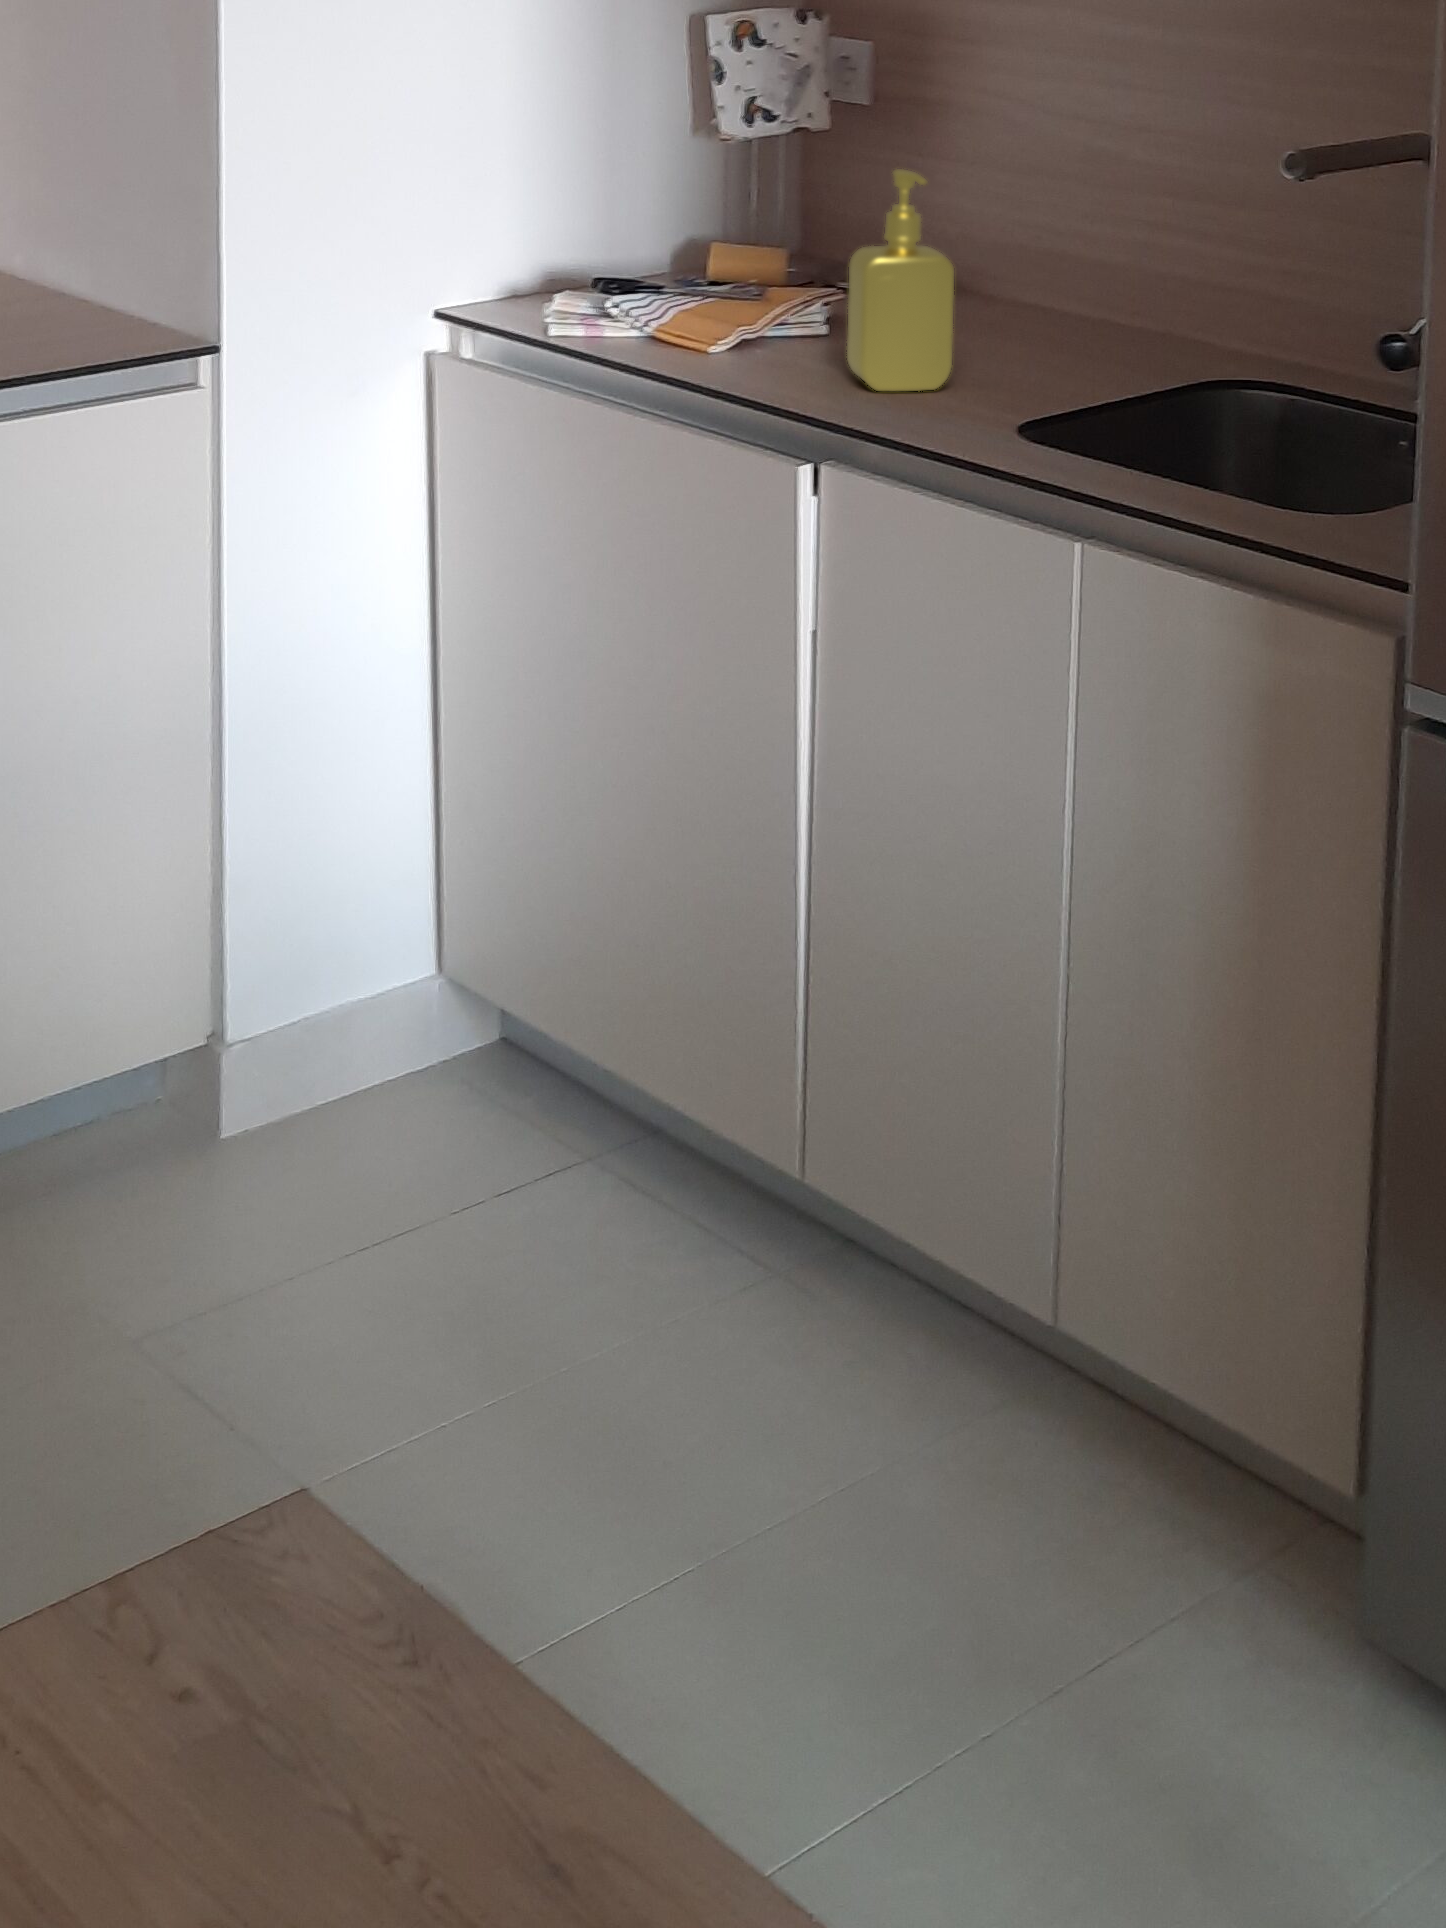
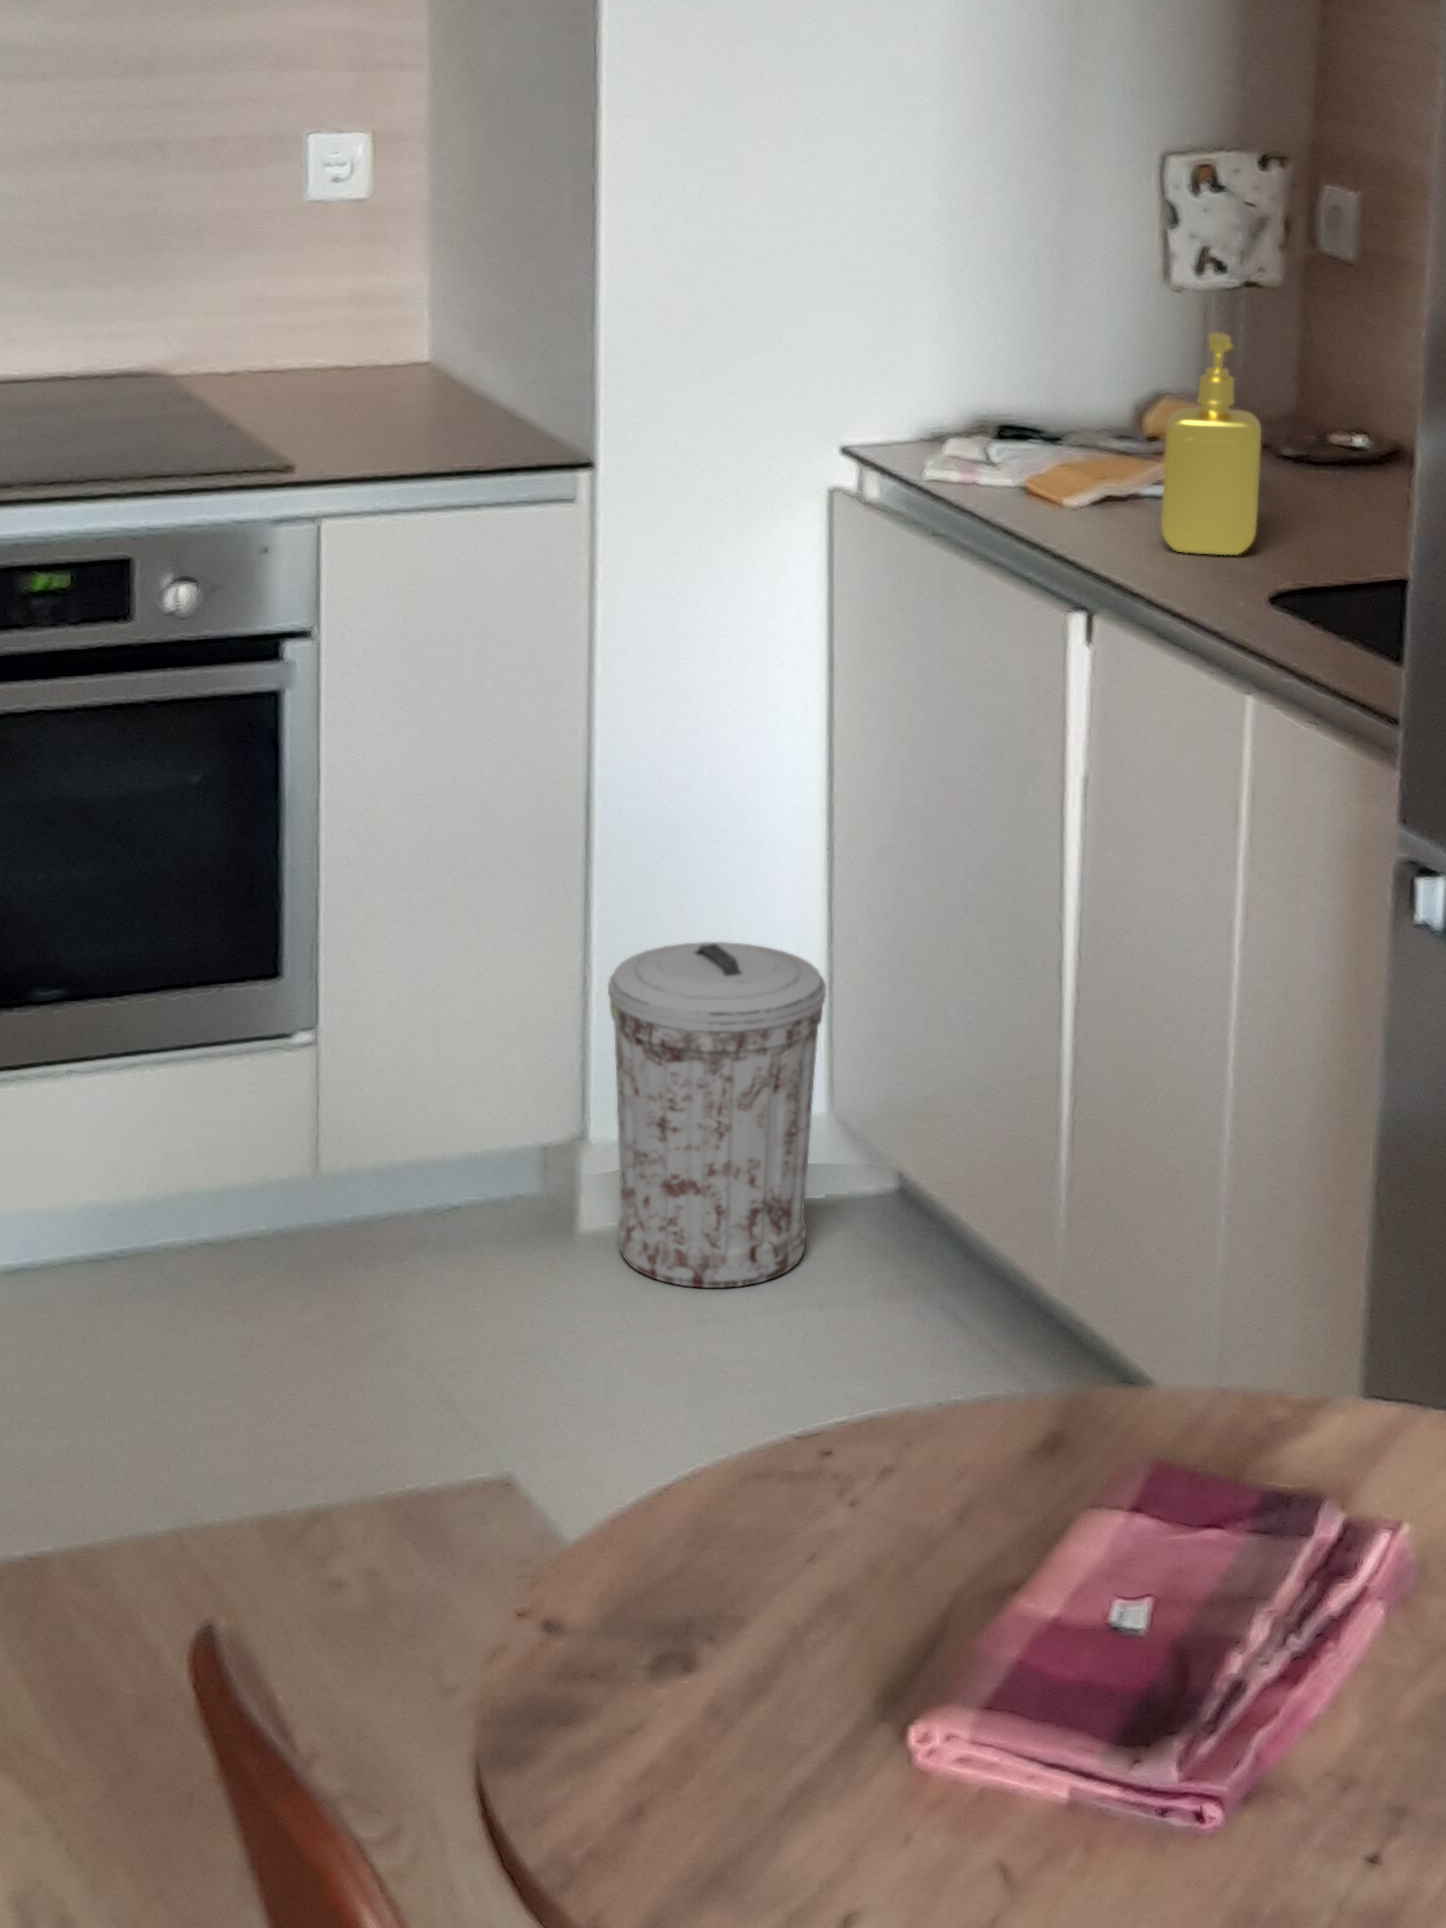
trash can: none [269,825,492,1200] -> present [608,942,826,1288]

